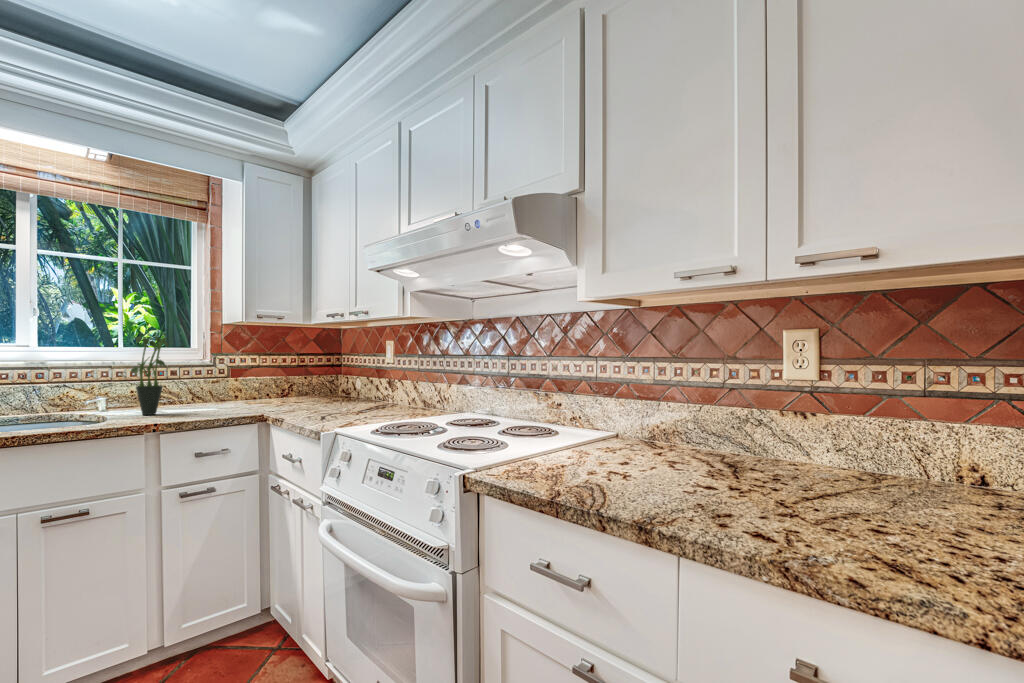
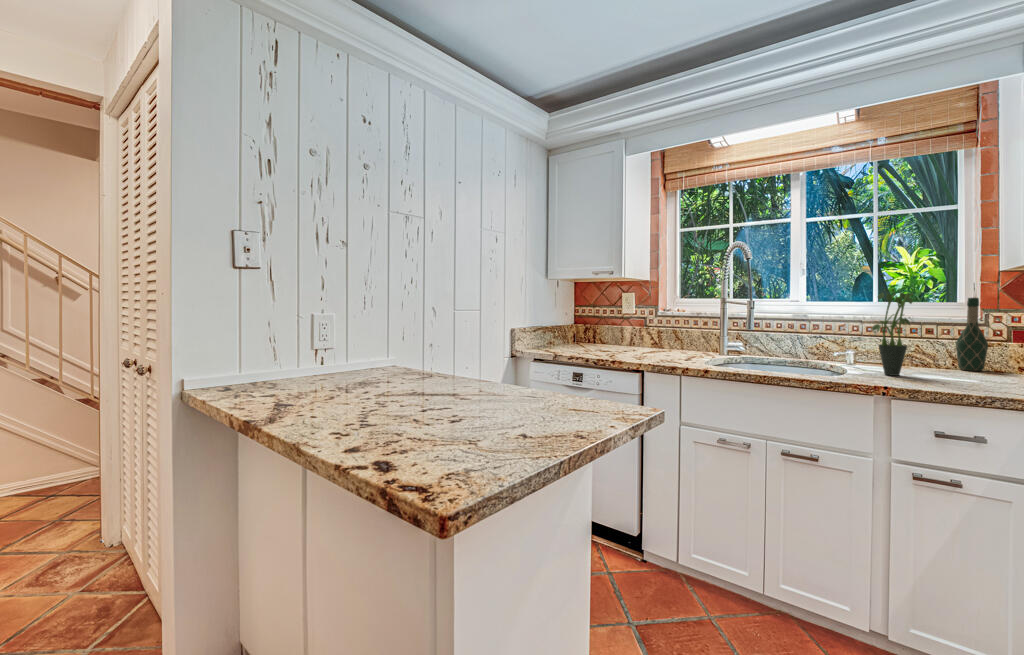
wine bottle: none [195,344,218,404] -> present [956,298,988,371]

